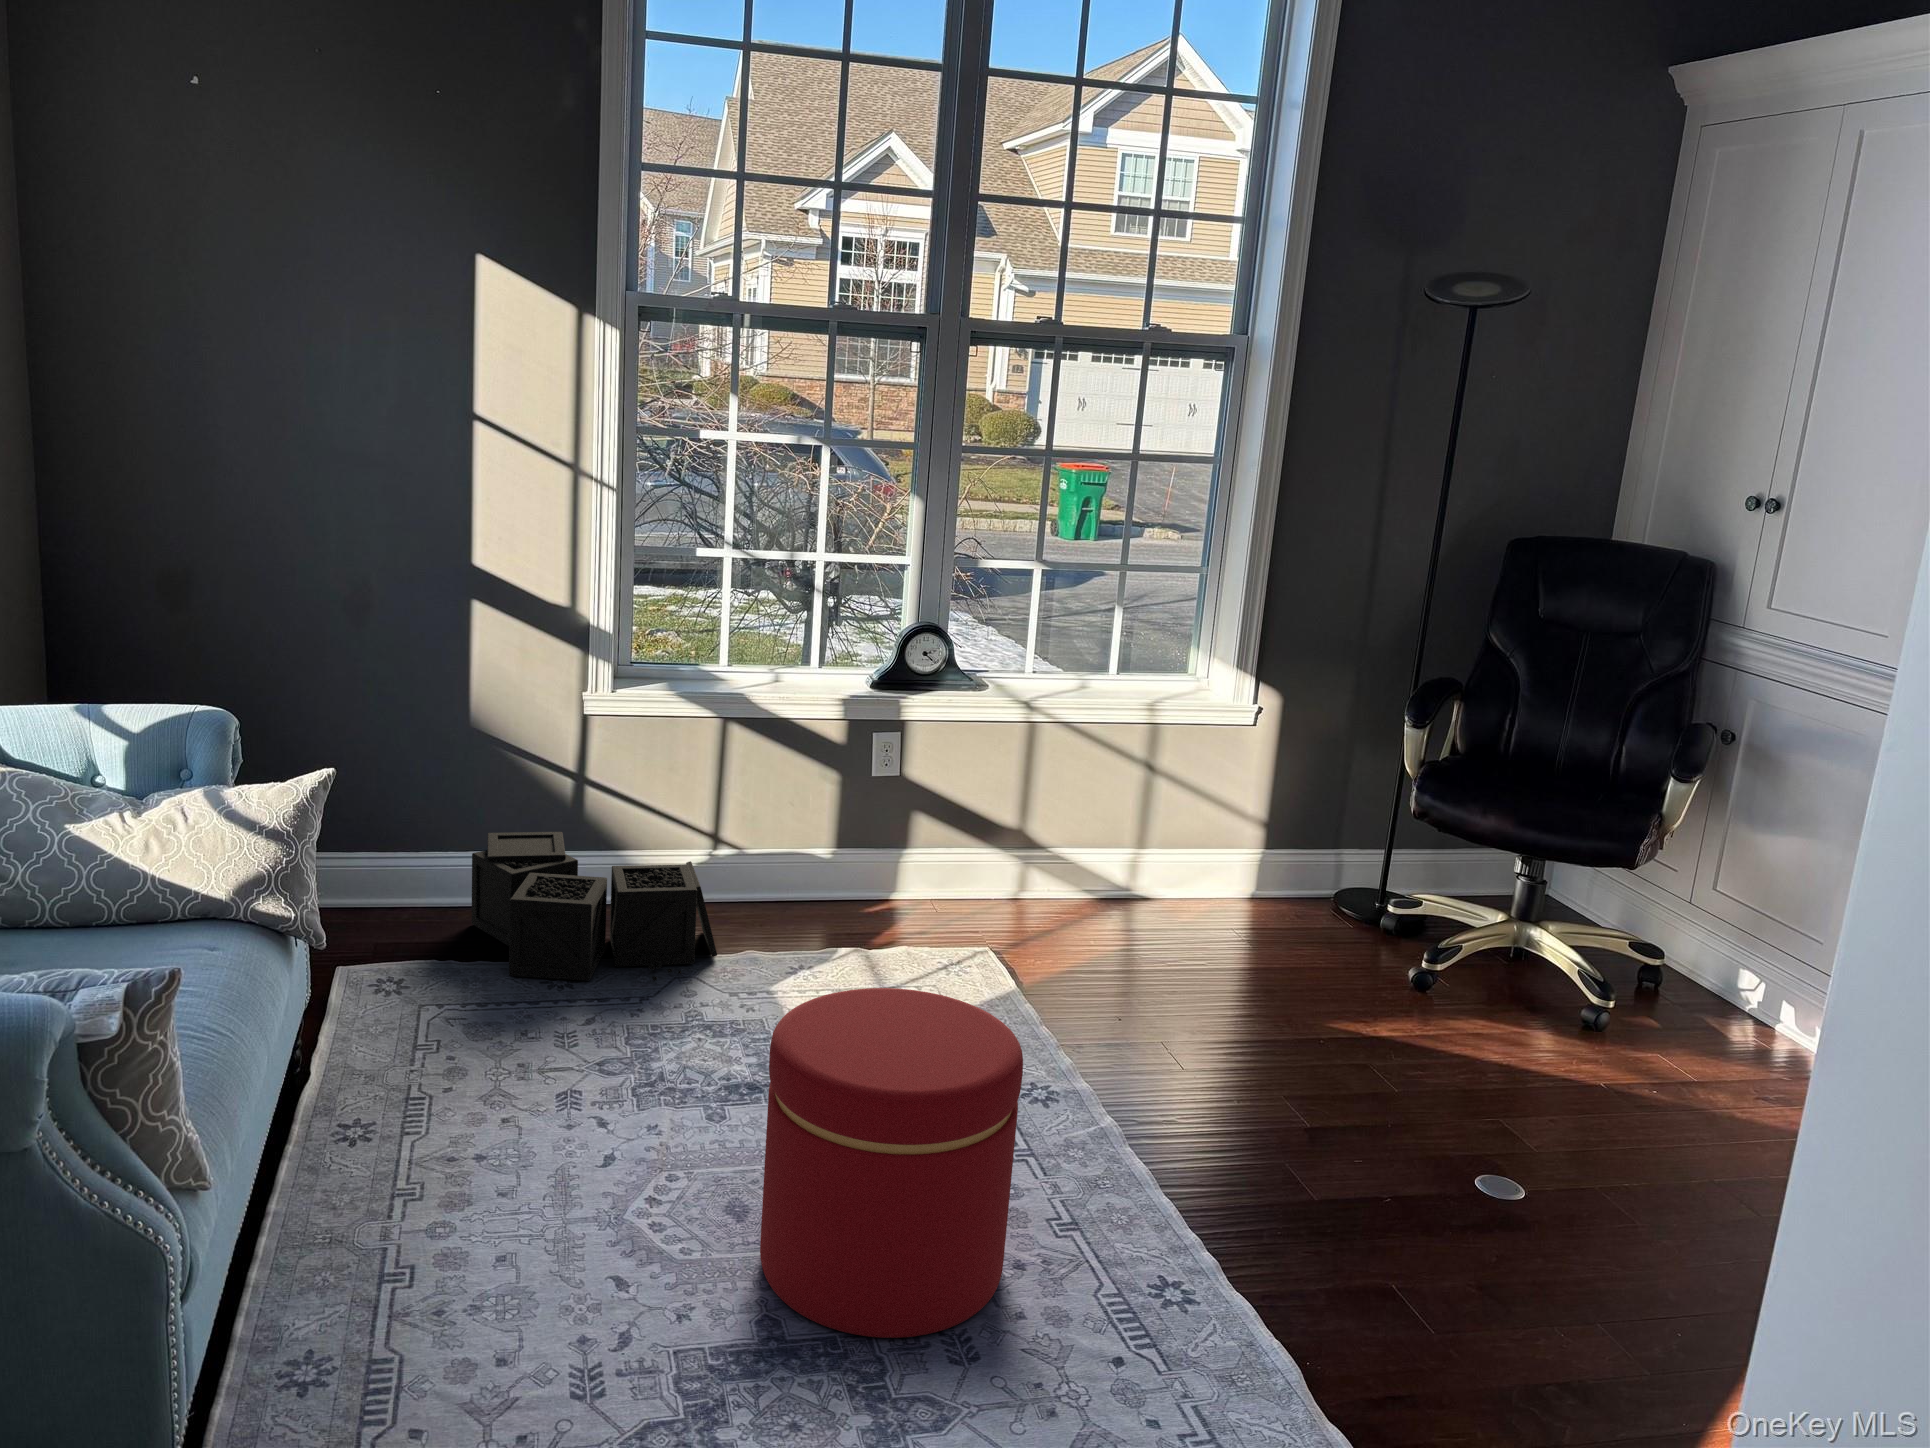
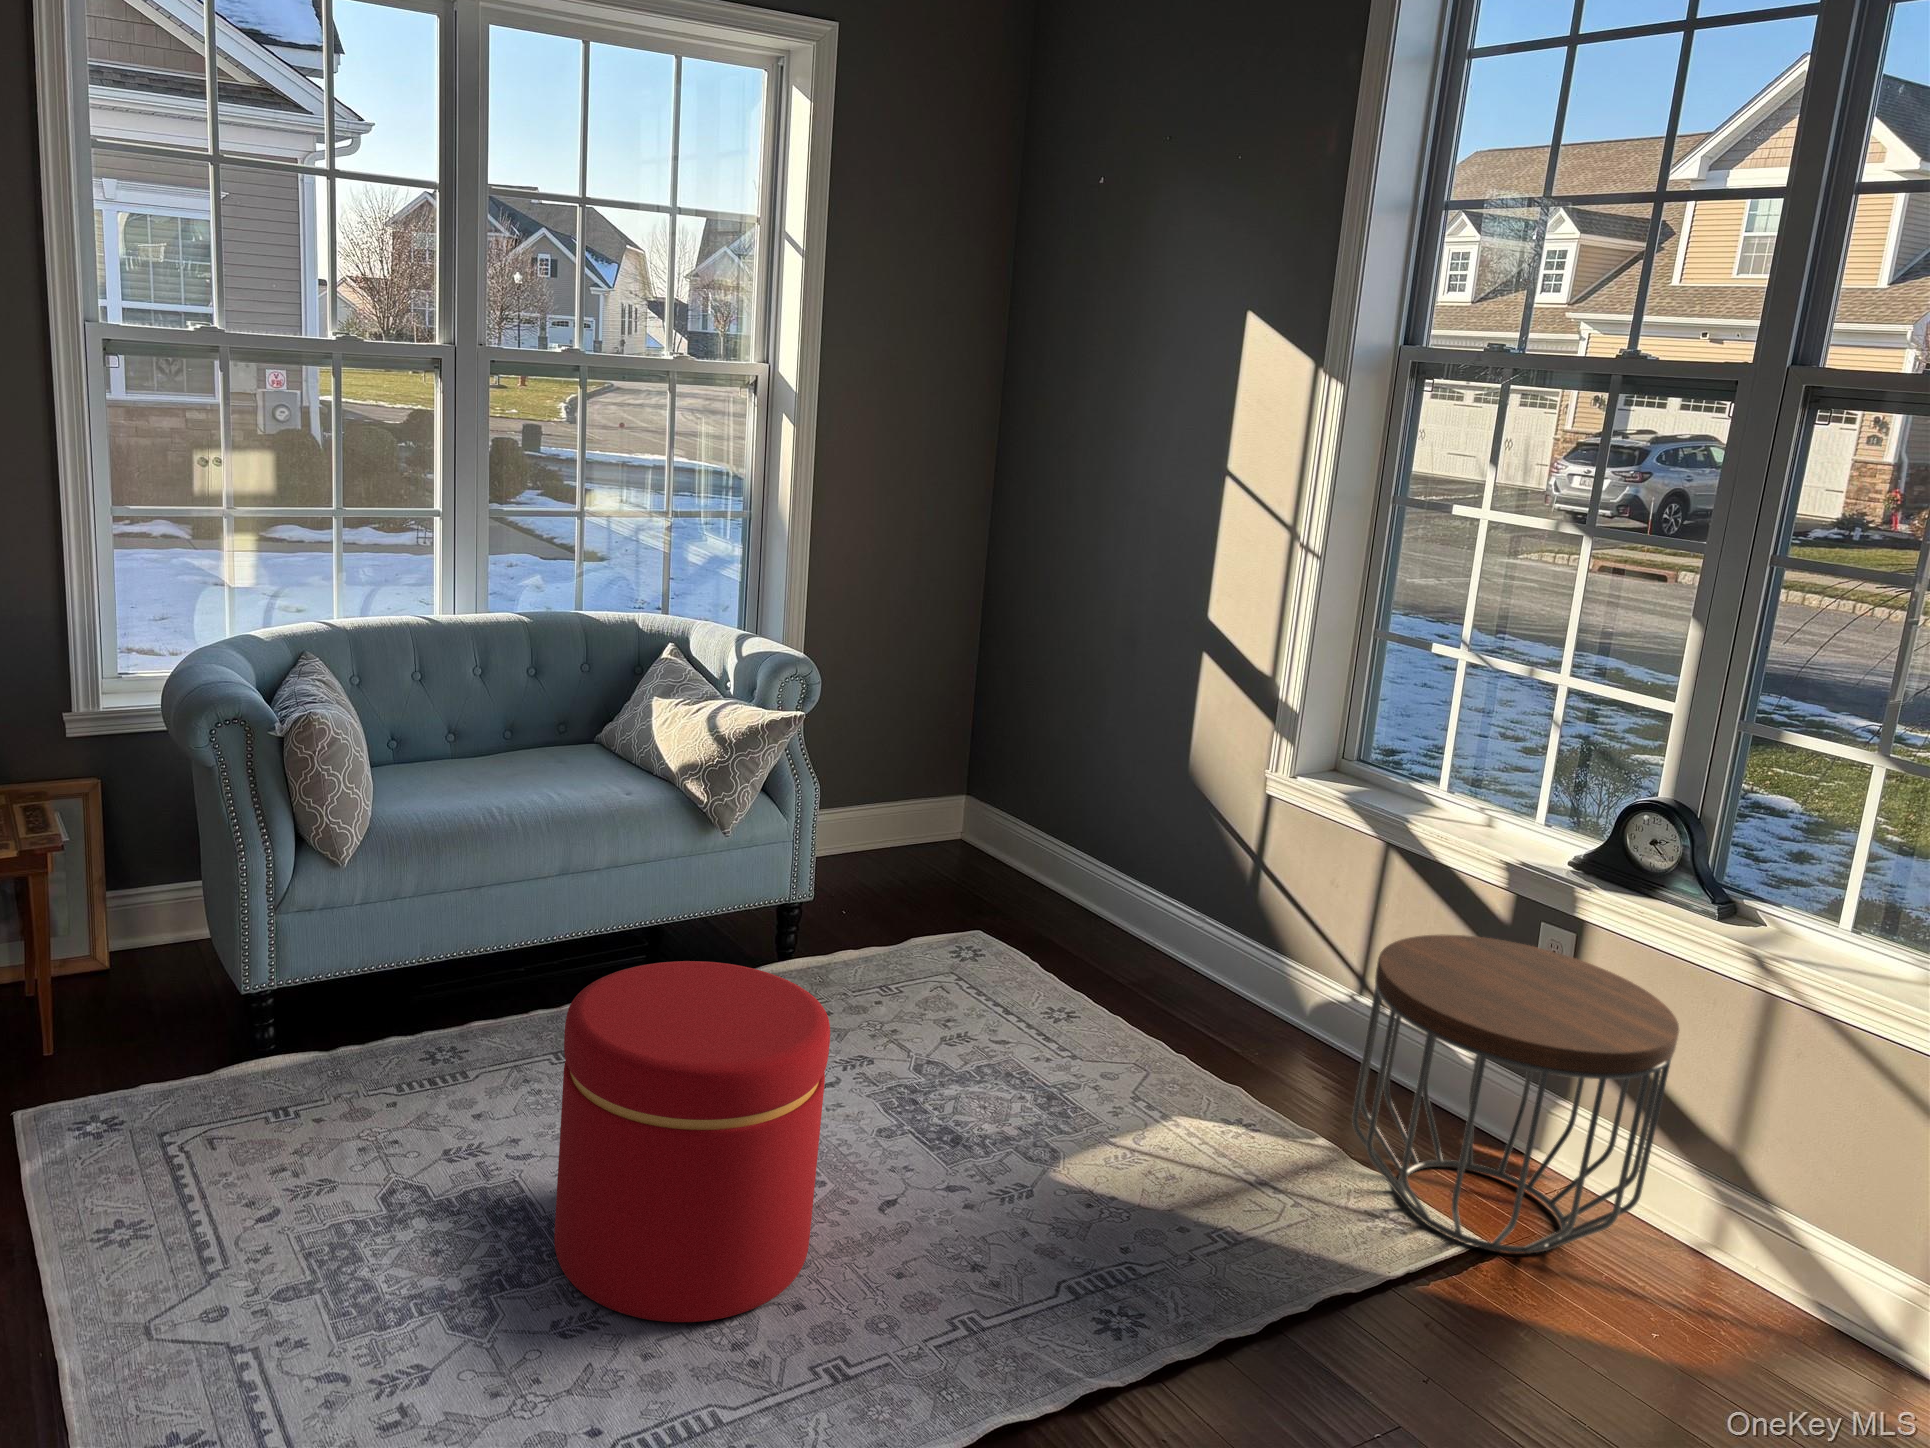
side table: none [855,747,1060,959] -> present [1352,935,1679,1254]
storage bin: present [472,832,717,981] -> none [1036,880,1263,1069]

